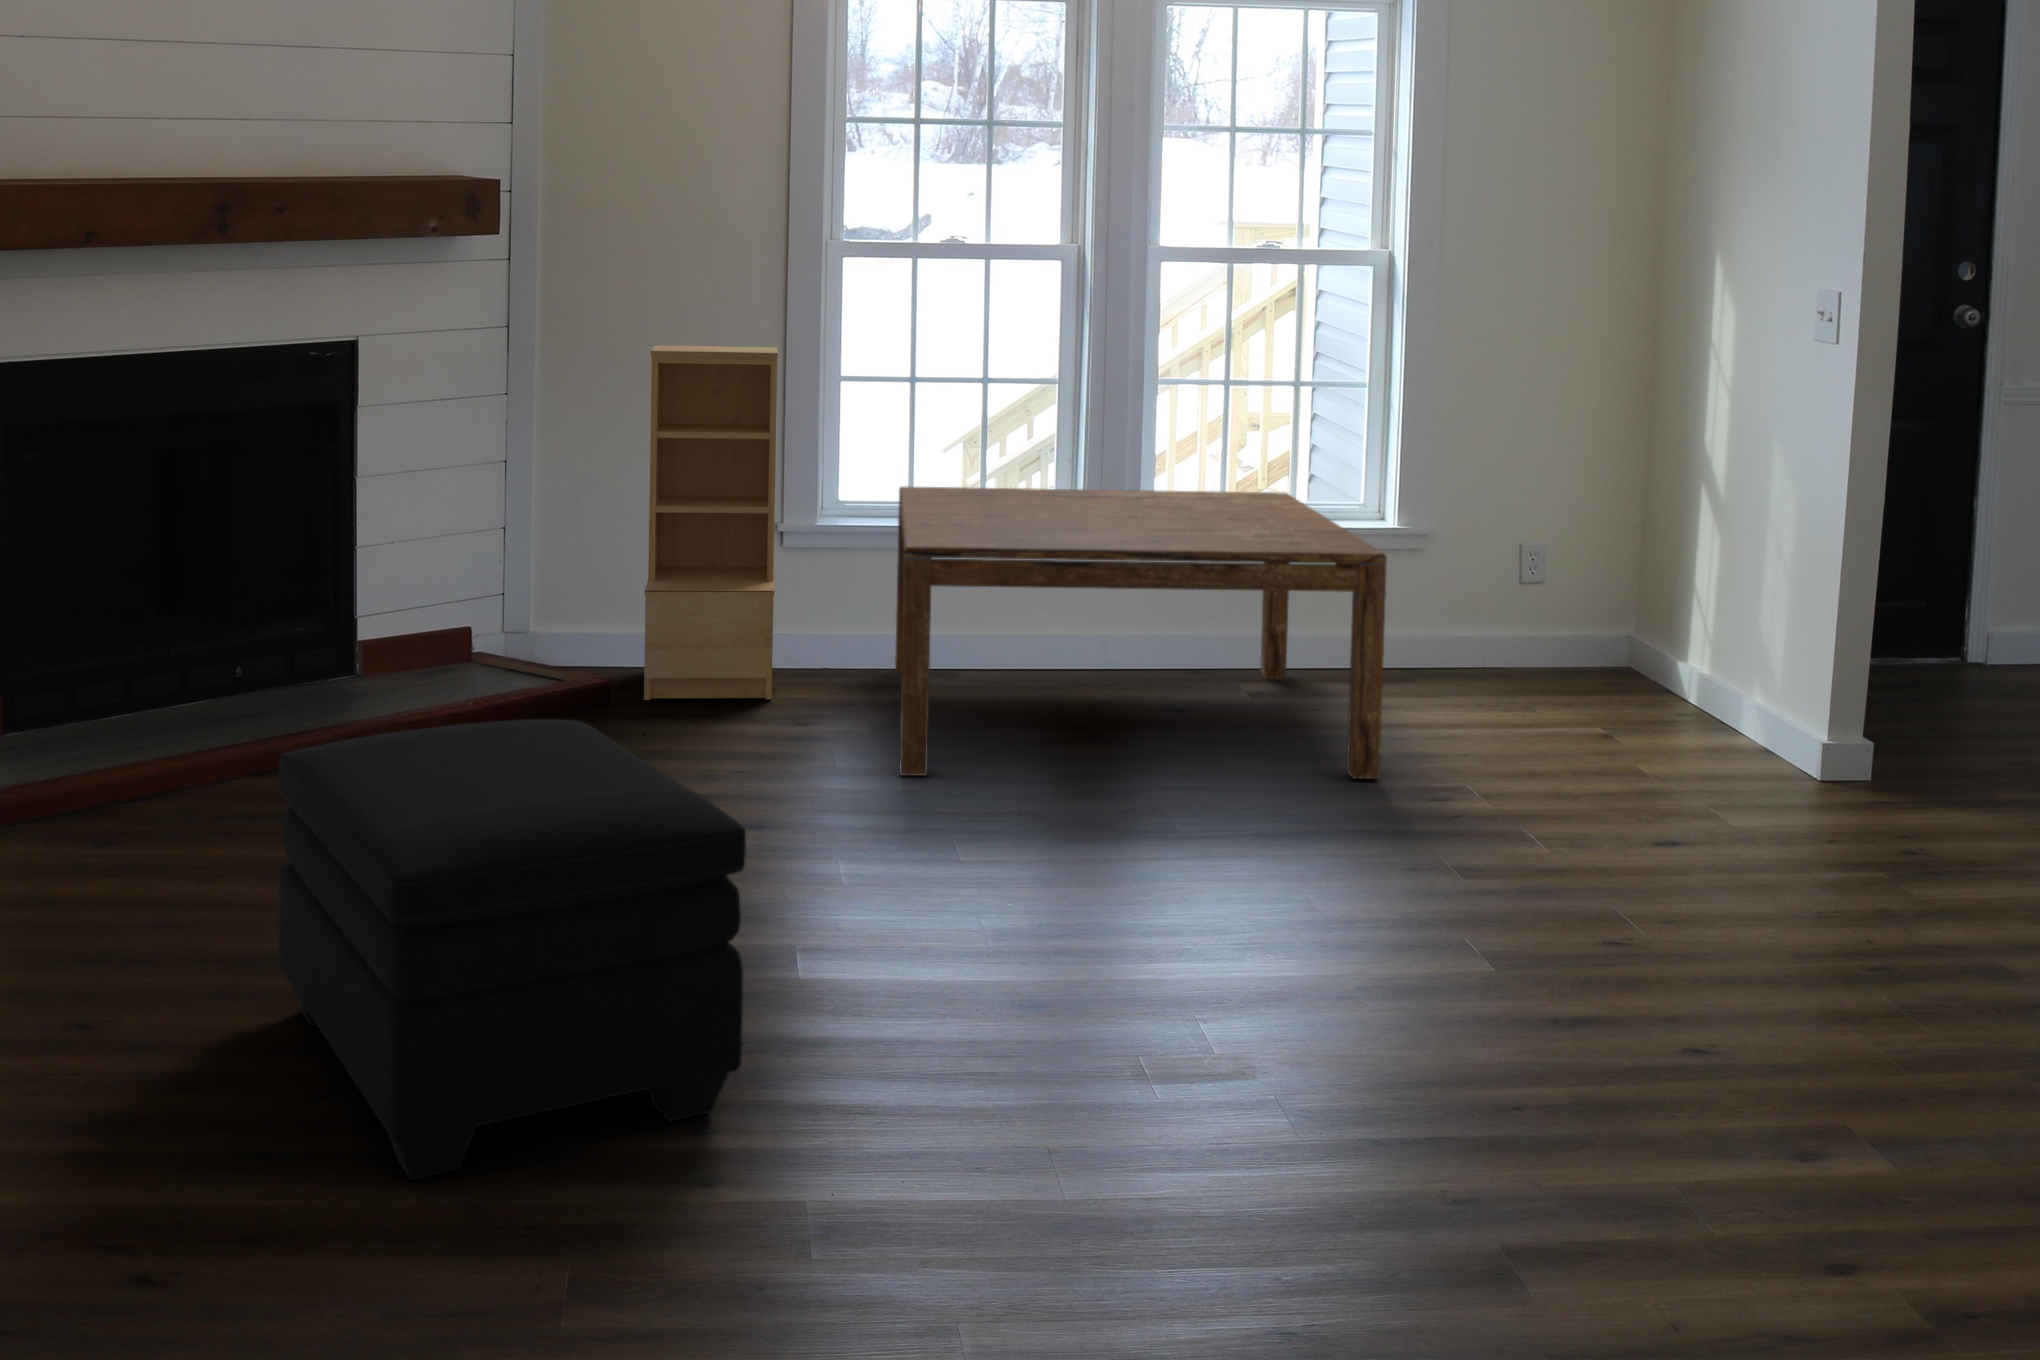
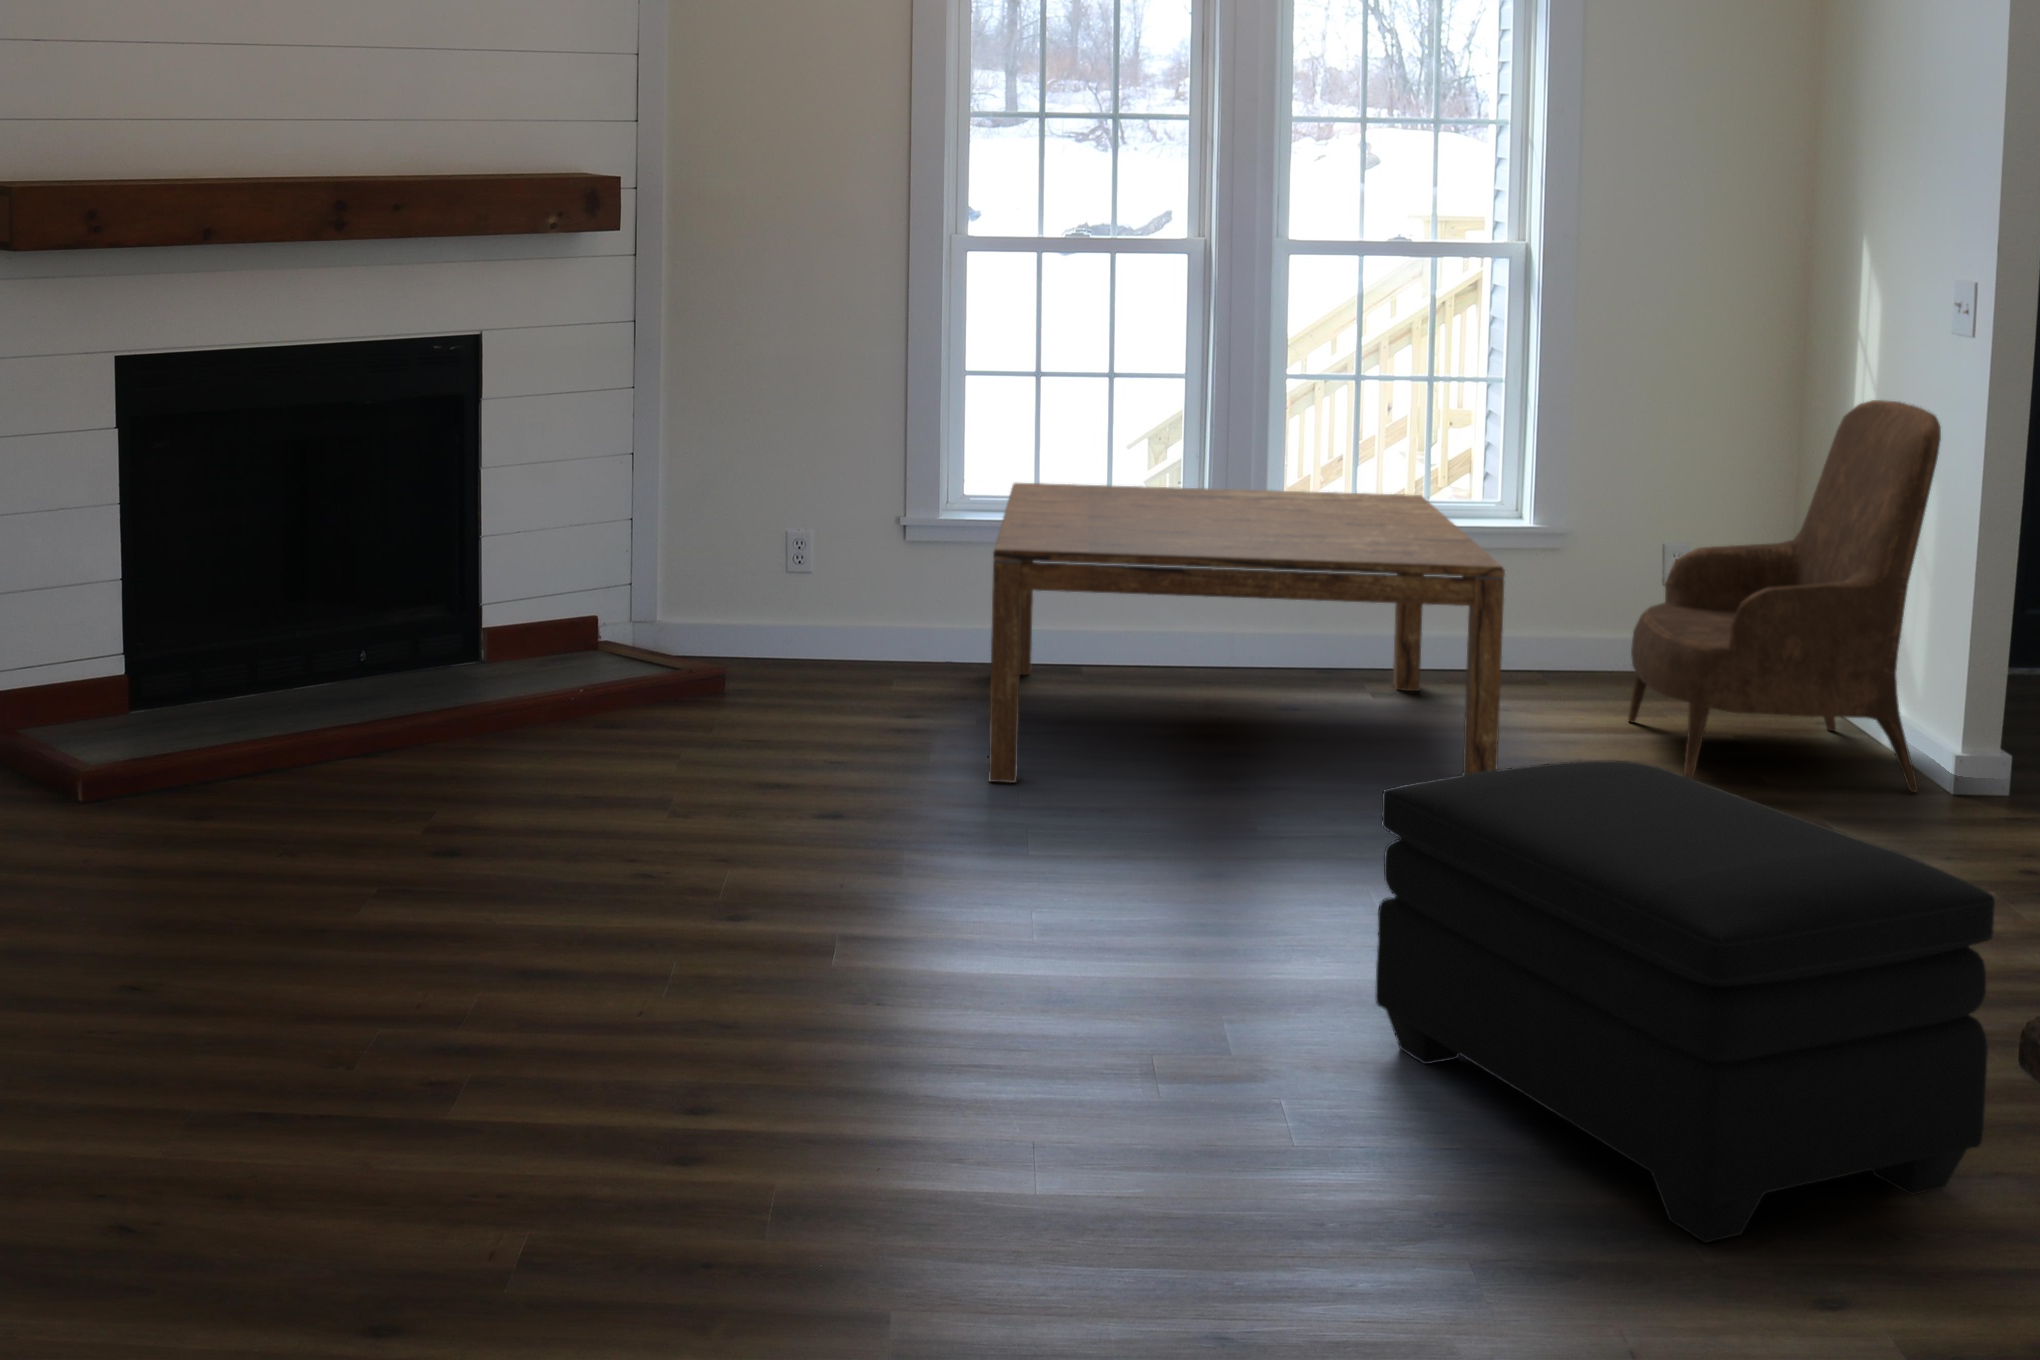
bookshelf: present [644,345,778,700] -> none [749,338,888,697]
armchair: none [1479,397,1761,755] -> present [1628,400,1941,793]
ottoman: present [279,719,746,1180] -> present [1375,760,1995,1243]

